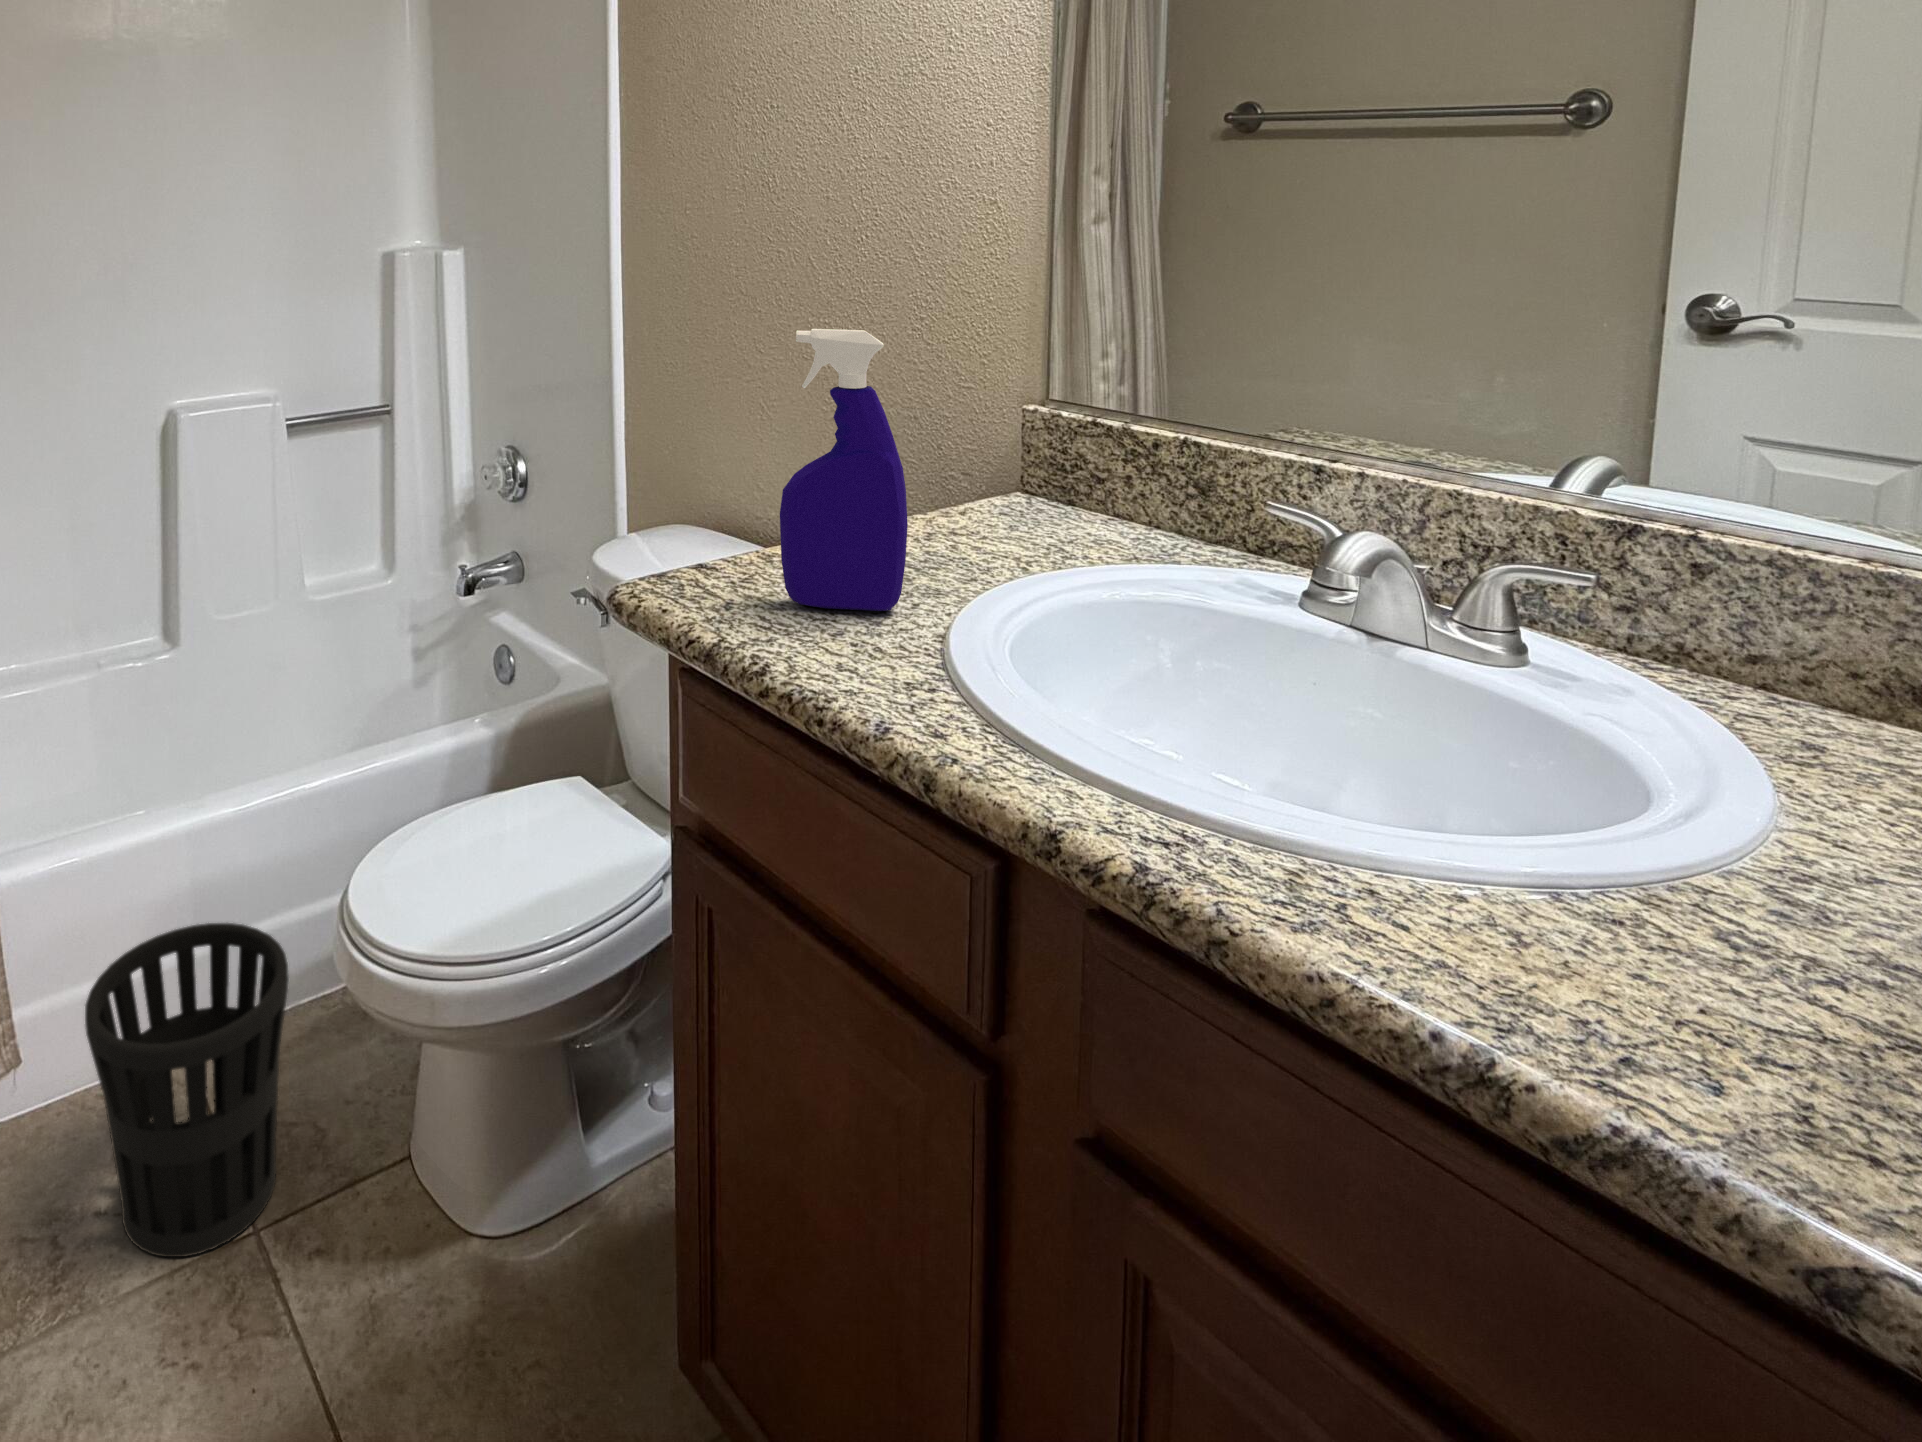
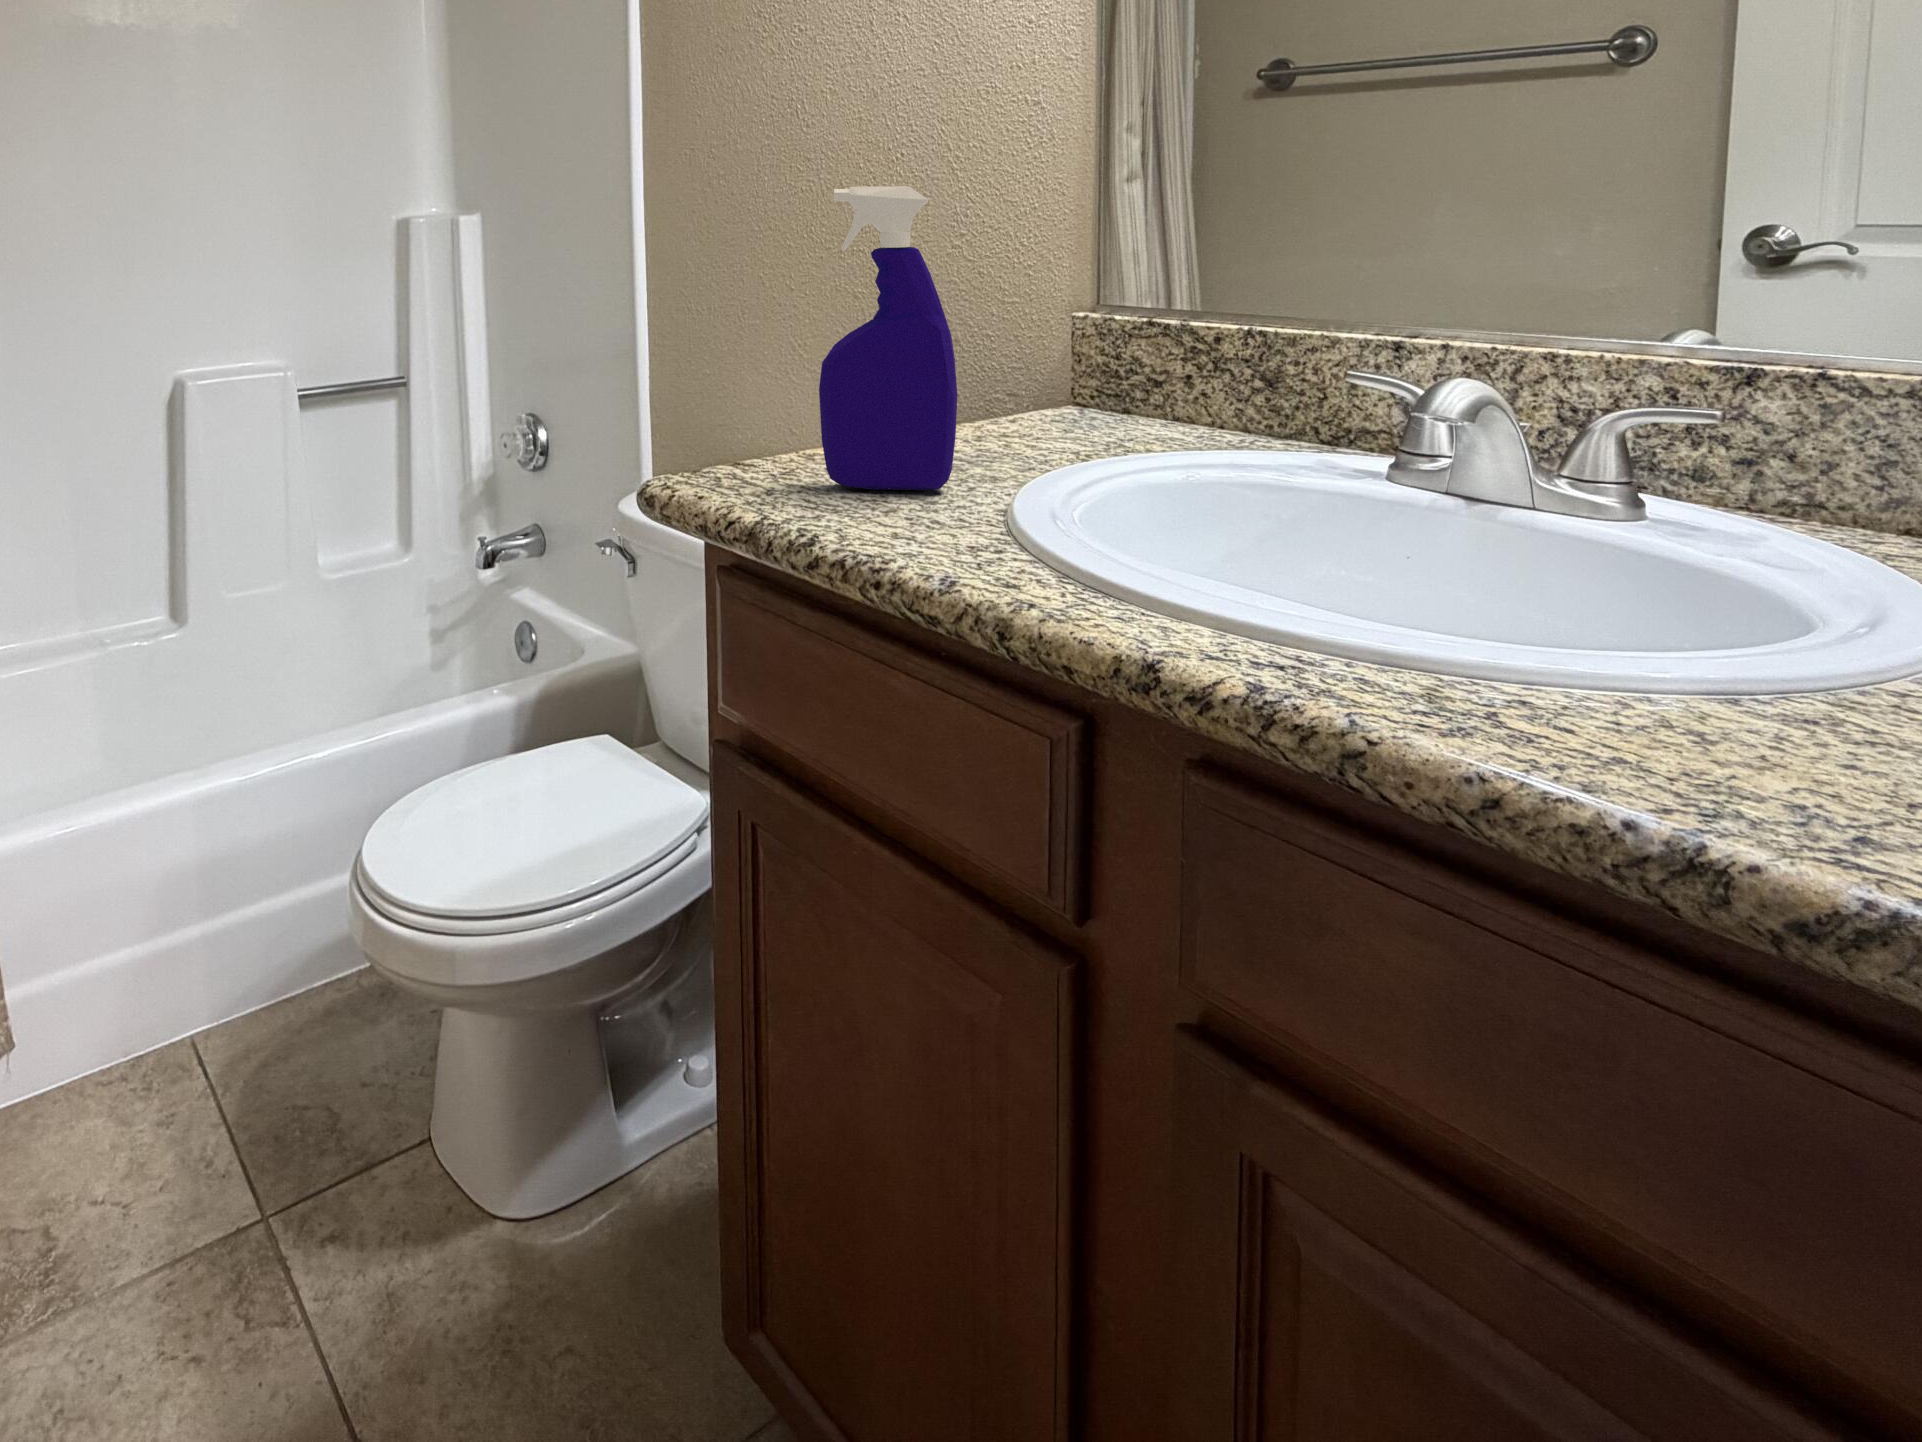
wastebasket: present [85,923,289,1257] -> none [83,888,301,1243]

